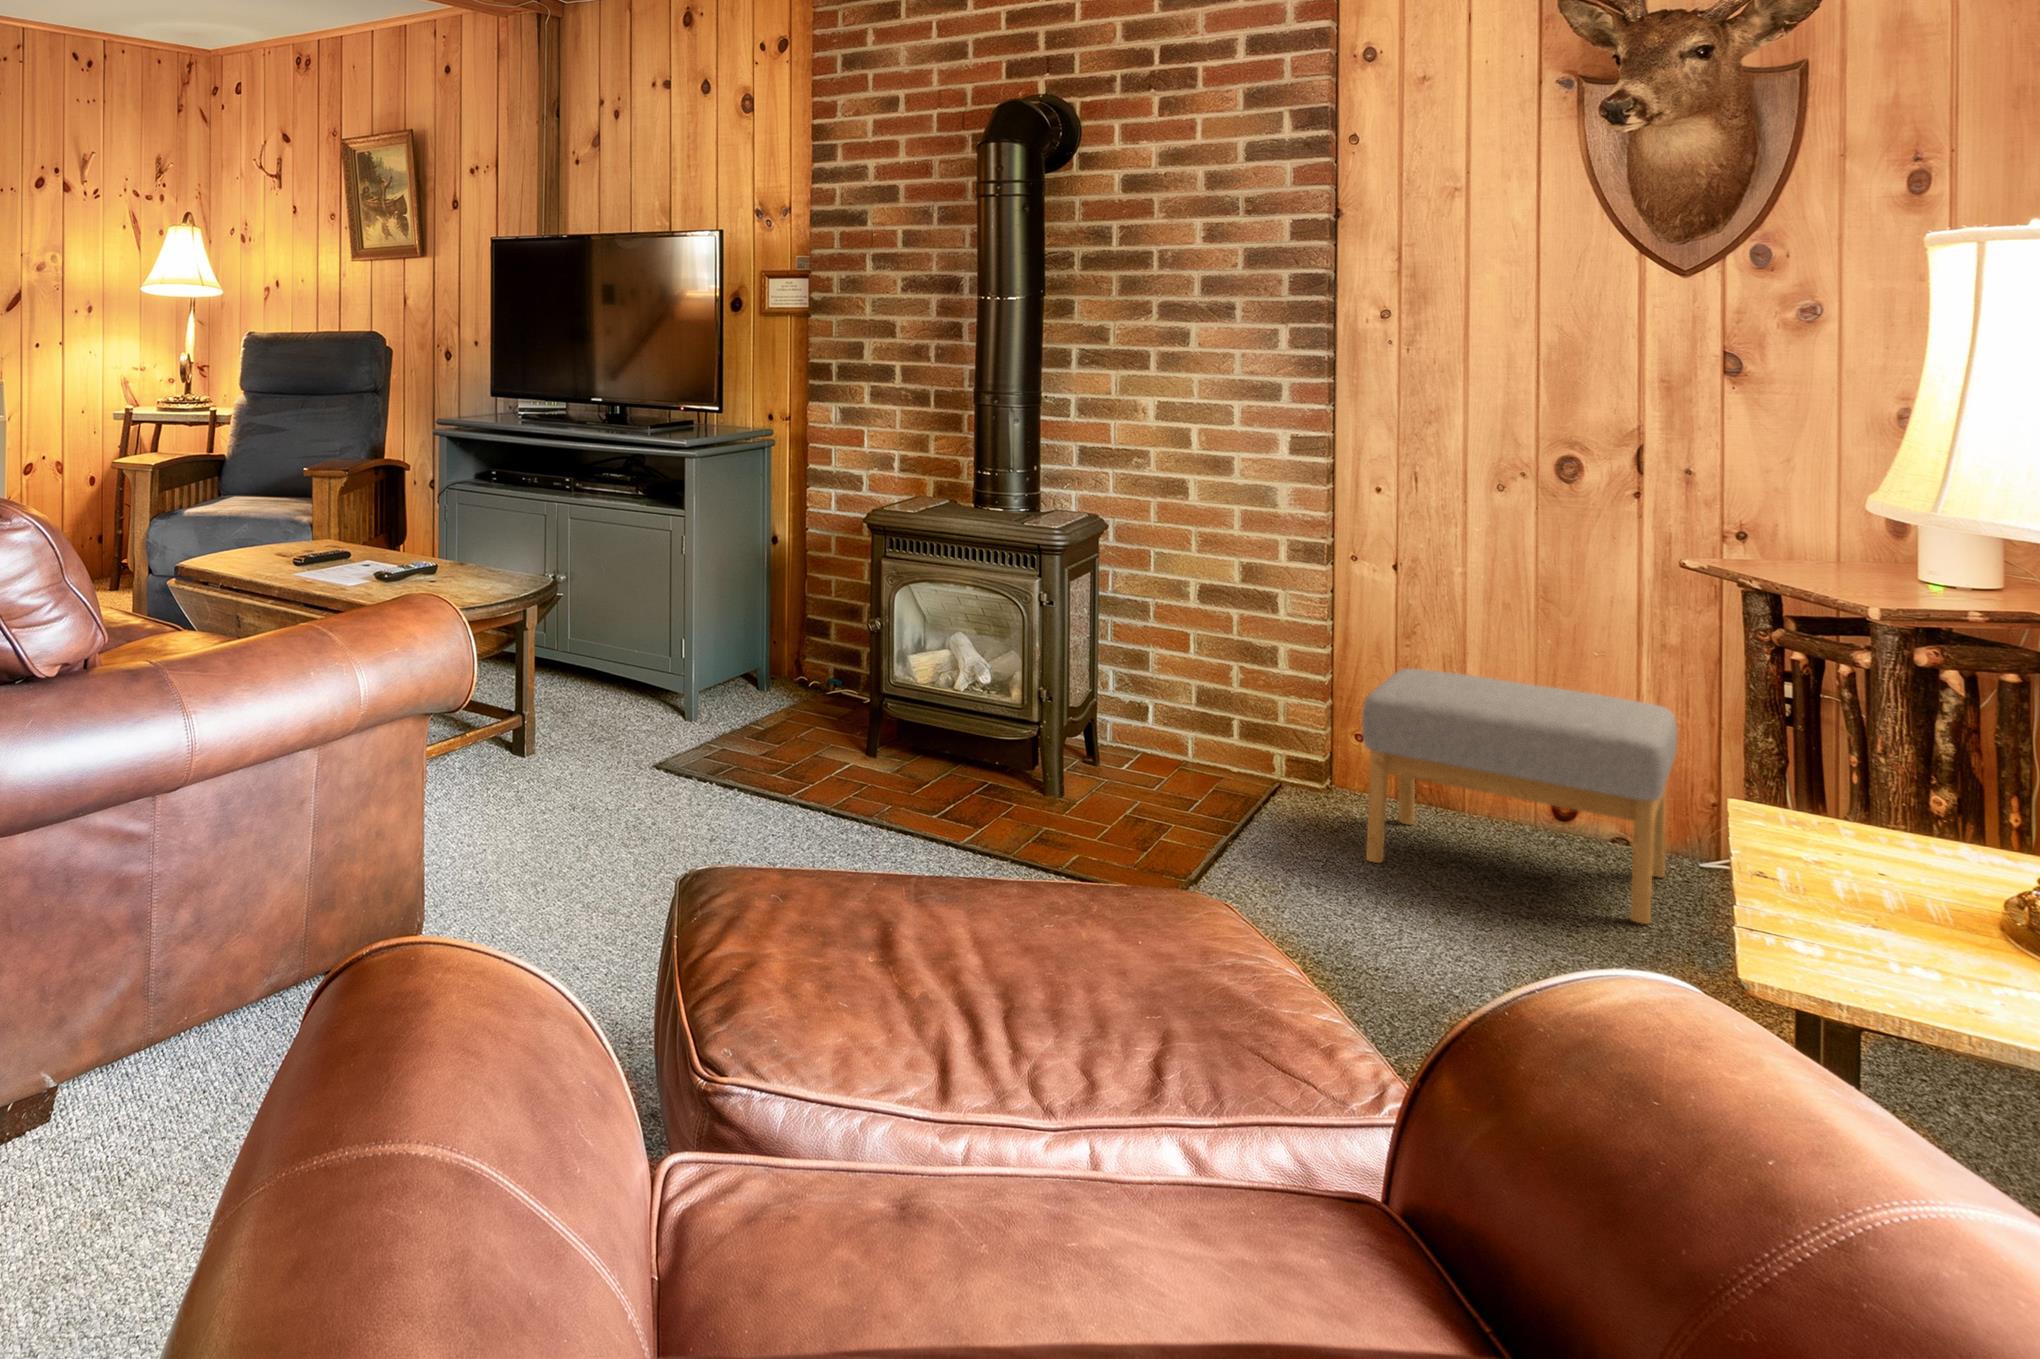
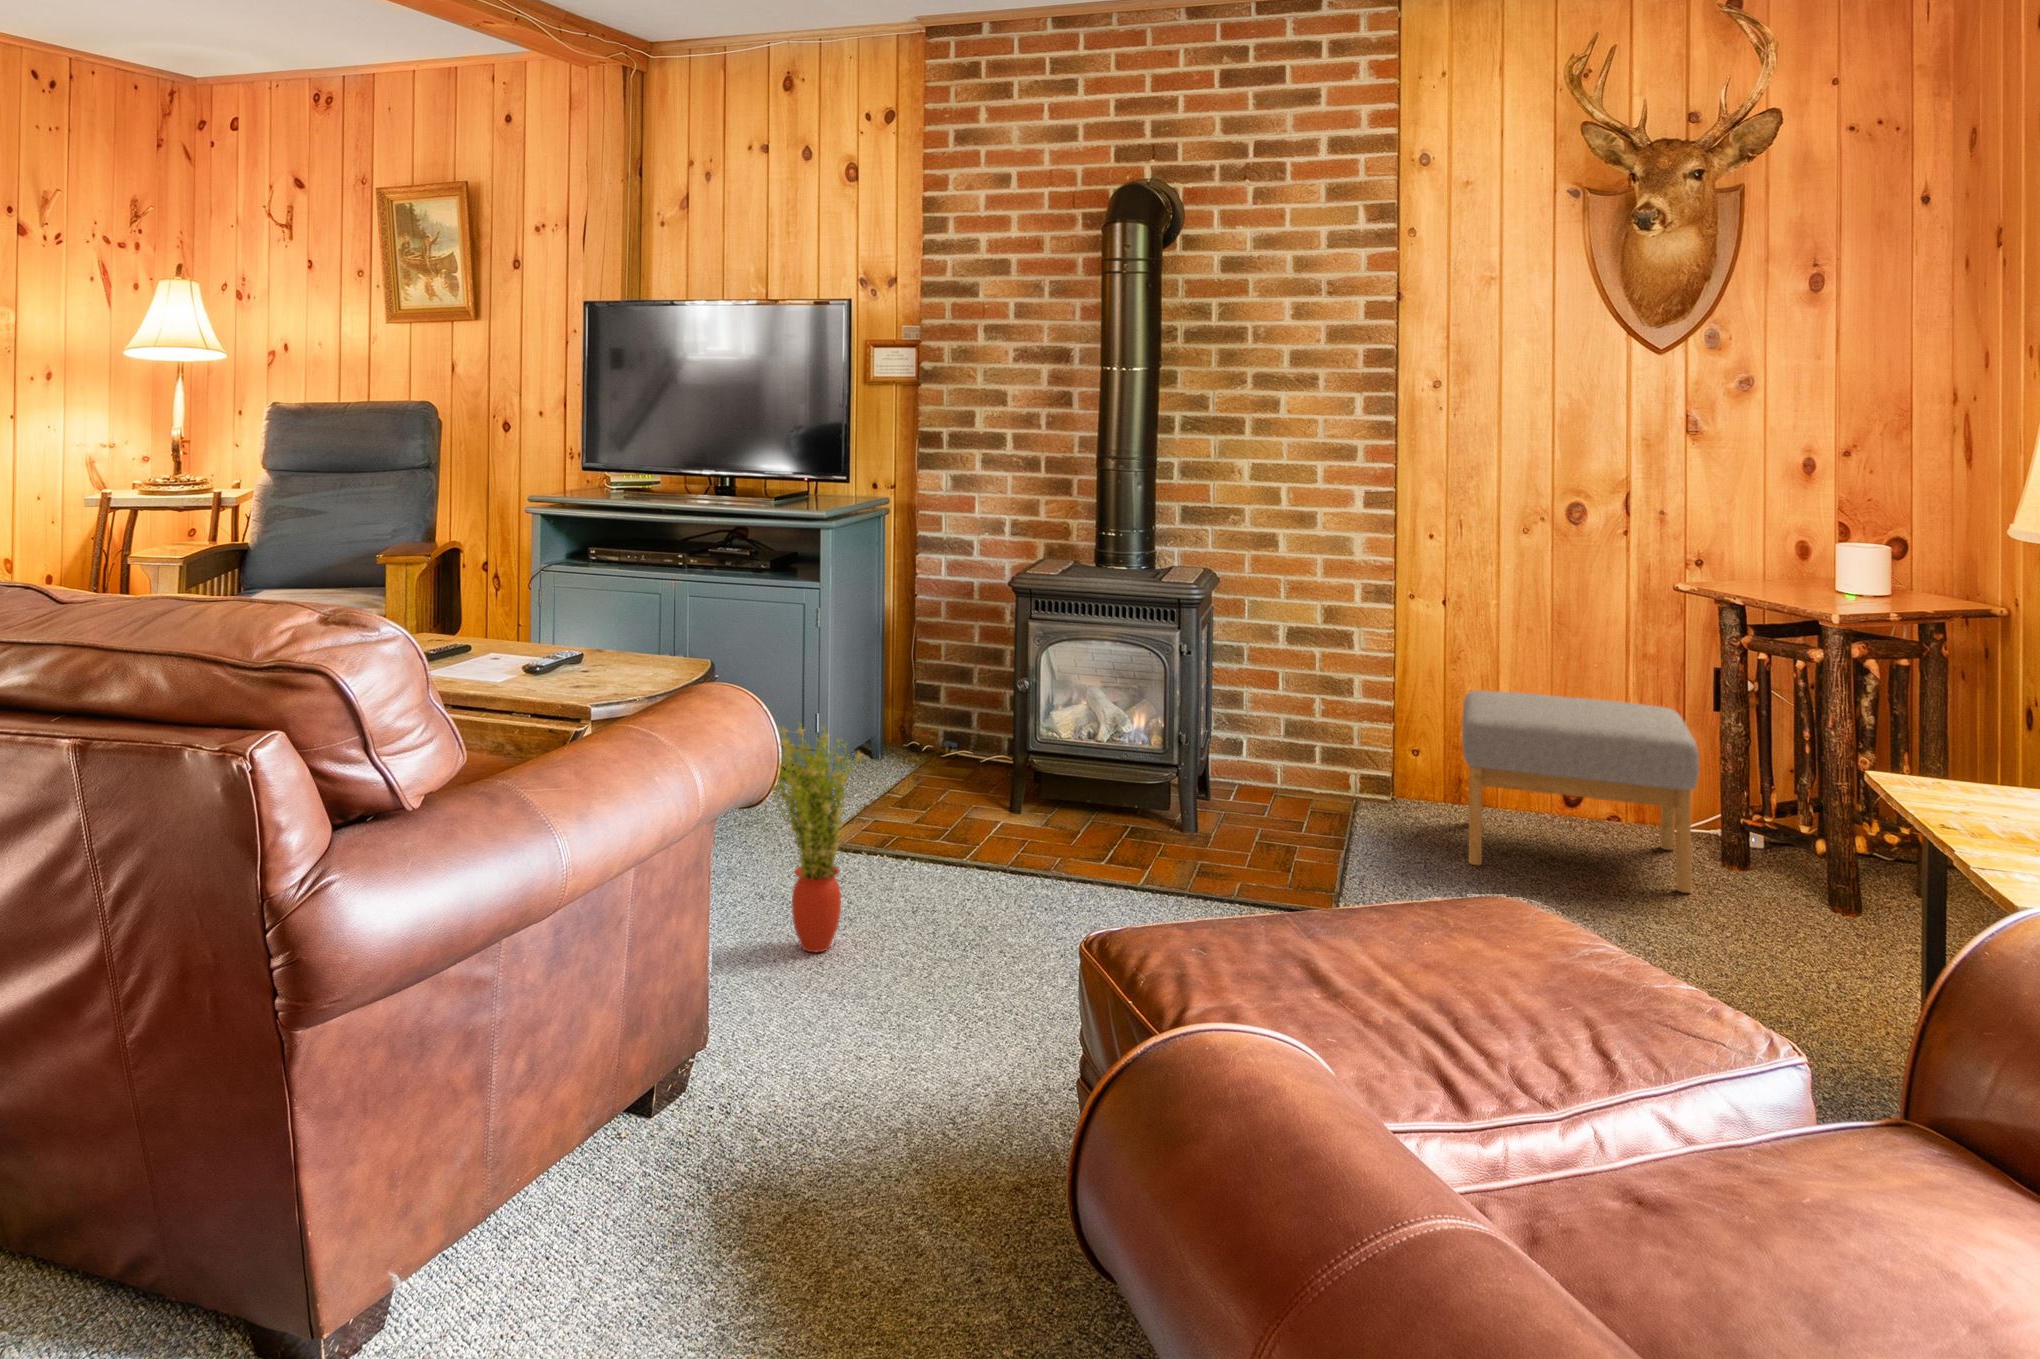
potted plant: none [538,632,633,852] -> present [771,722,862,952]

